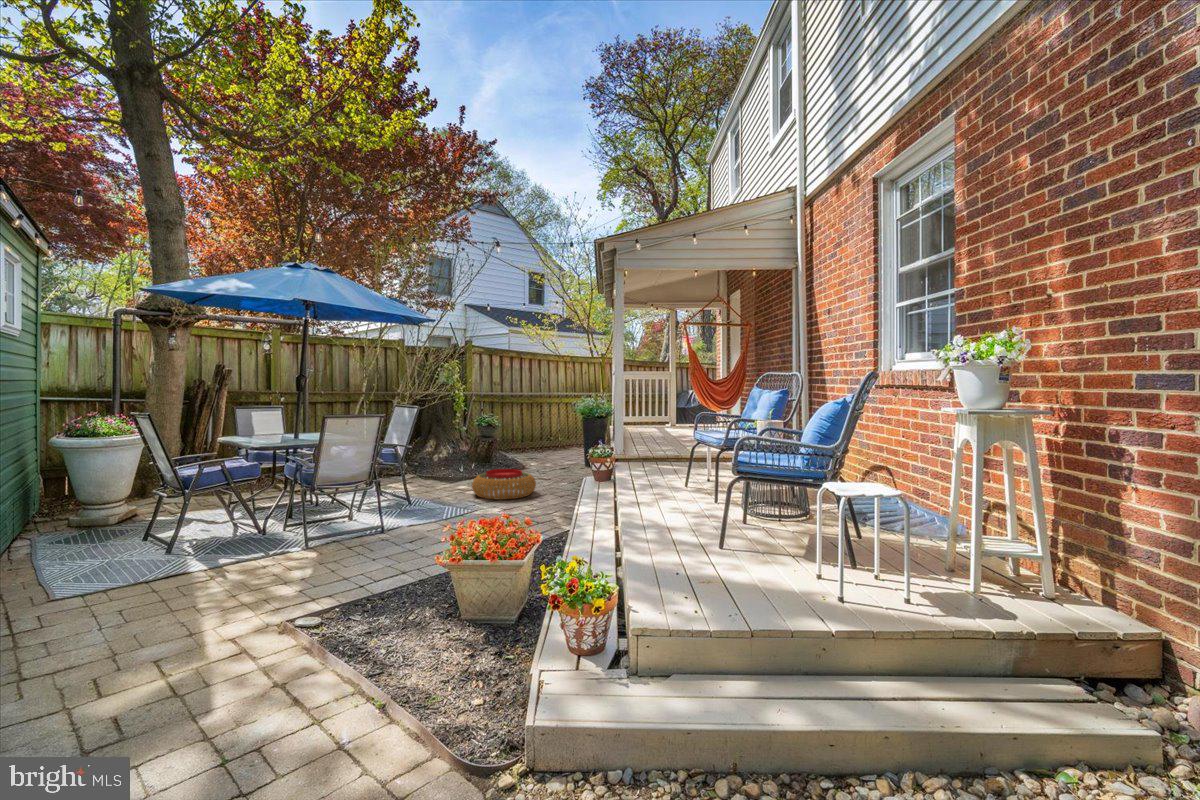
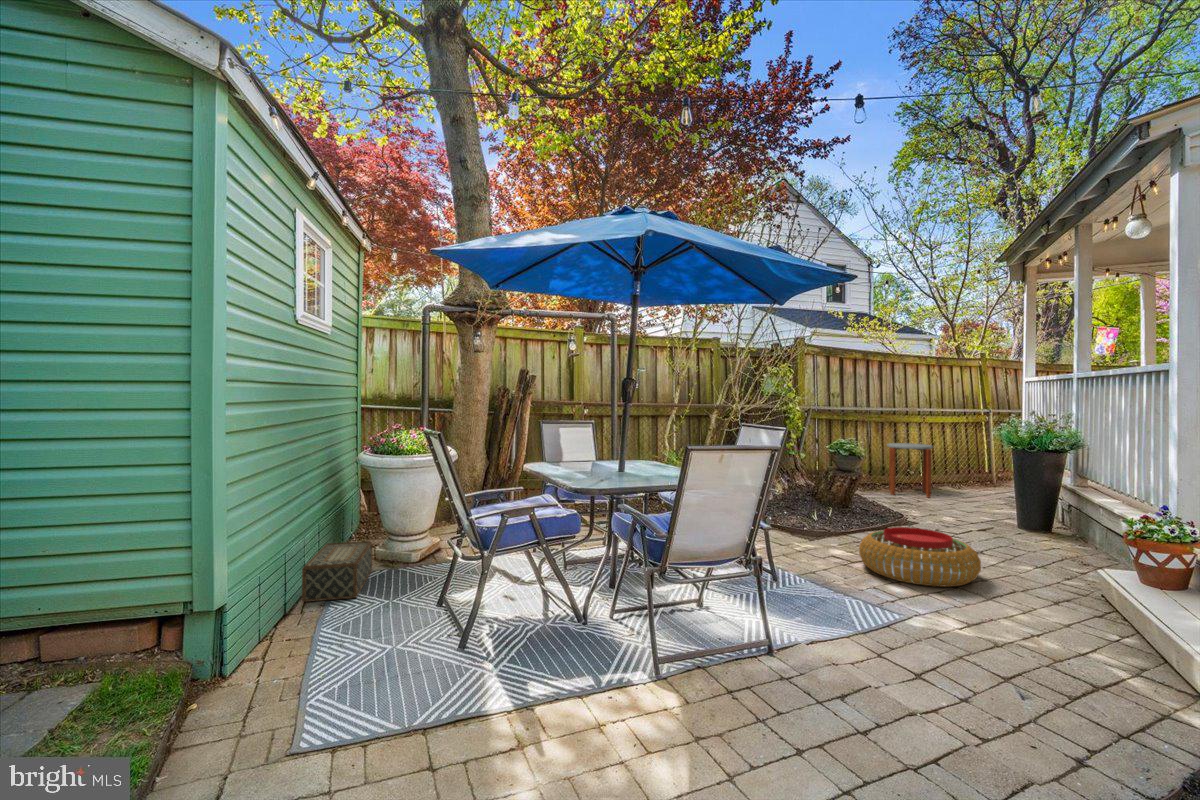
side table: none [534,419,563,455] -> present [887,443,933,498]
woven basket: none [9,508,72,553] -> present [302,541,372,602]

